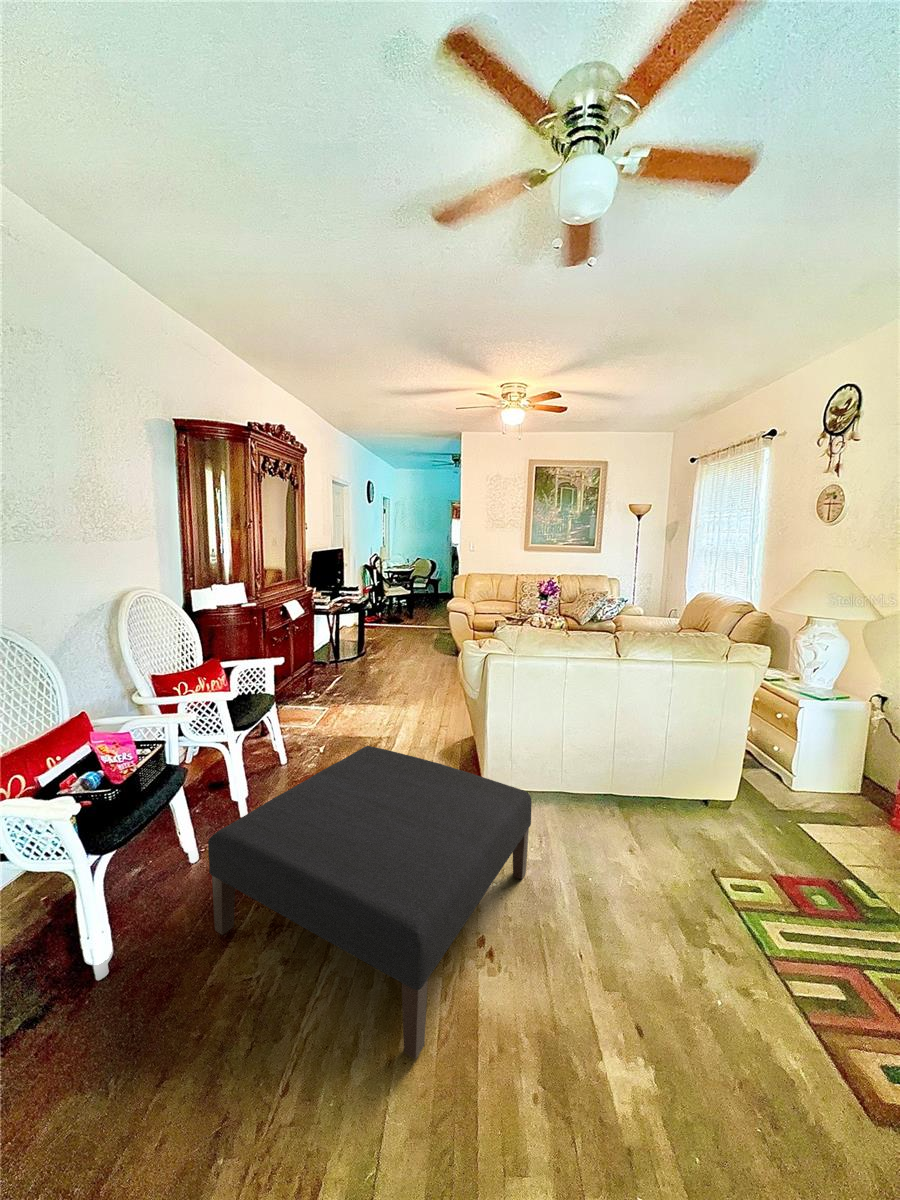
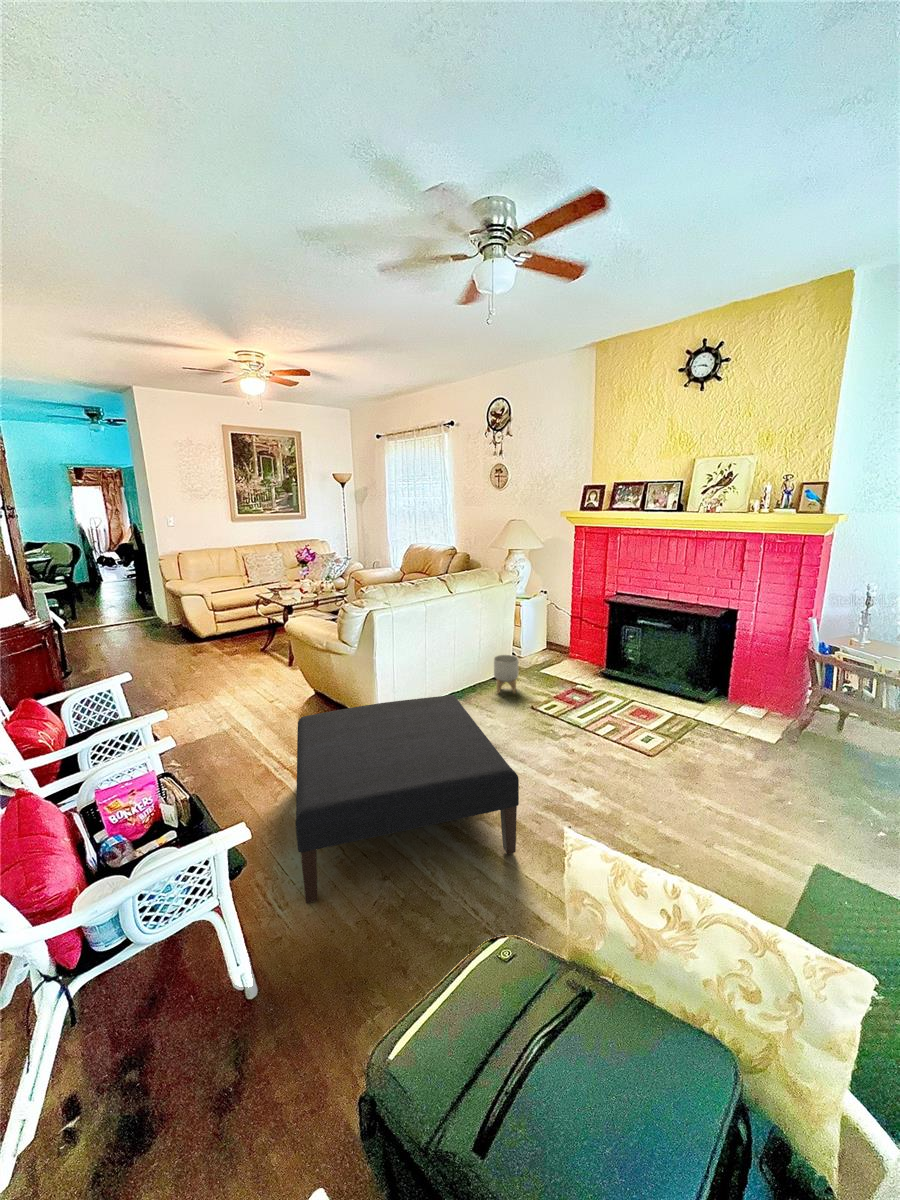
planter: none [682,769,729,838] -> present [494,655,518,694]

